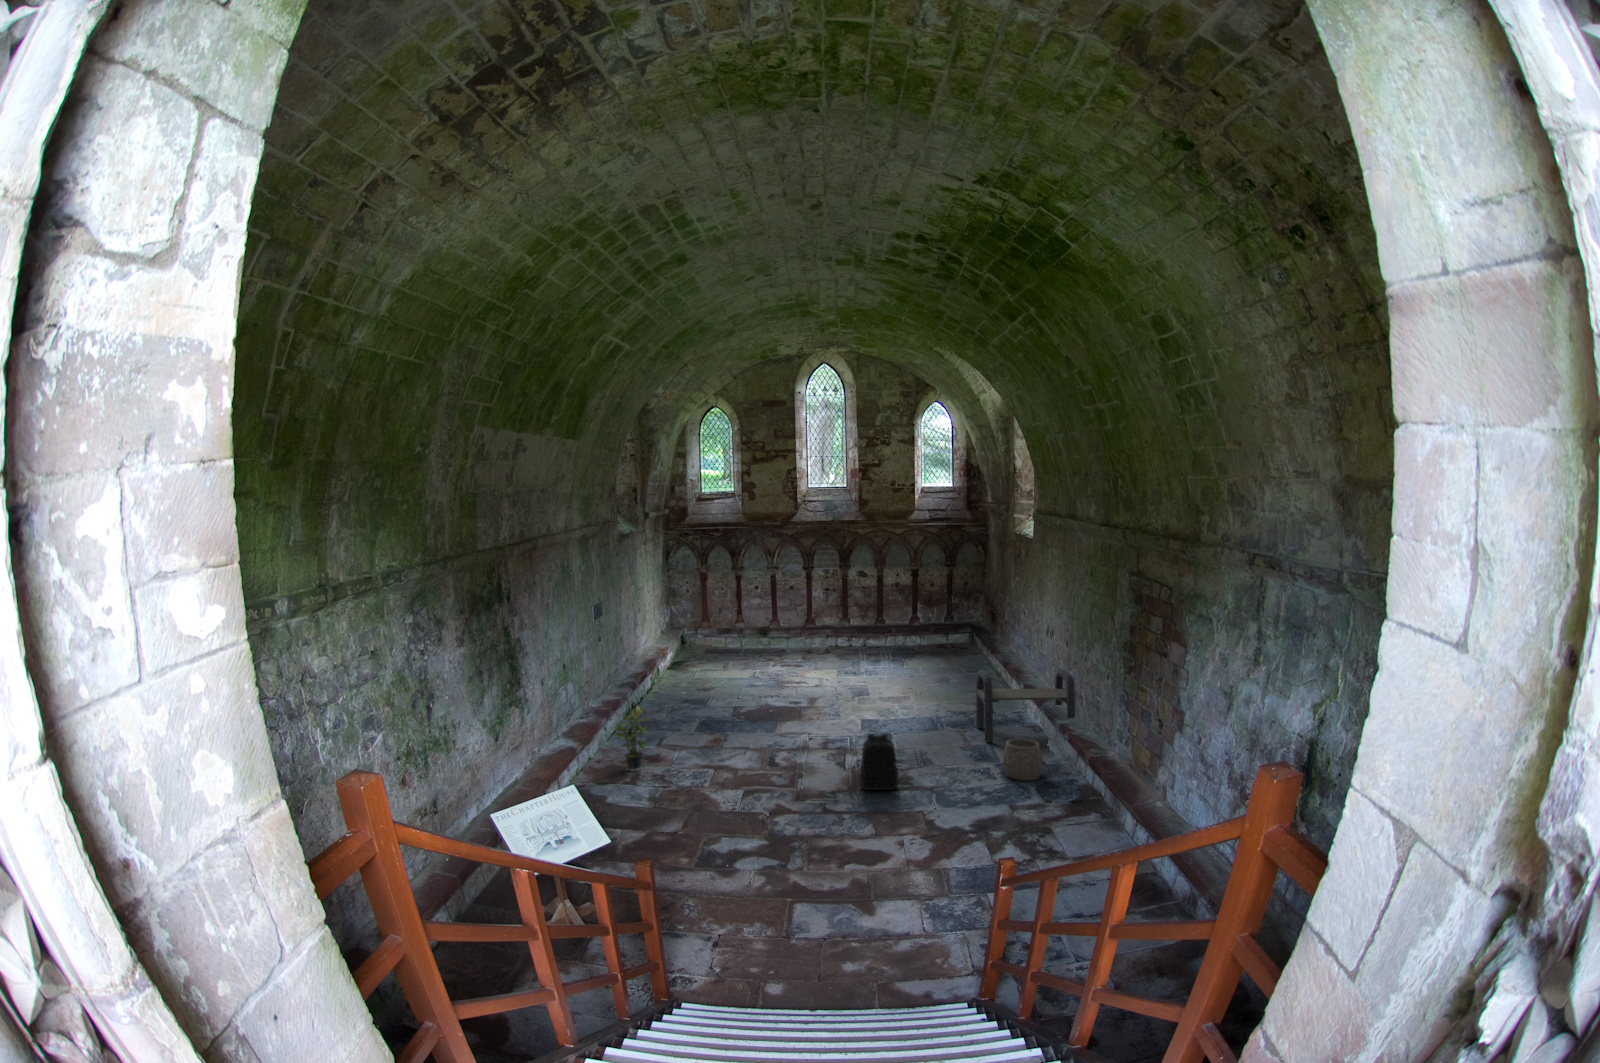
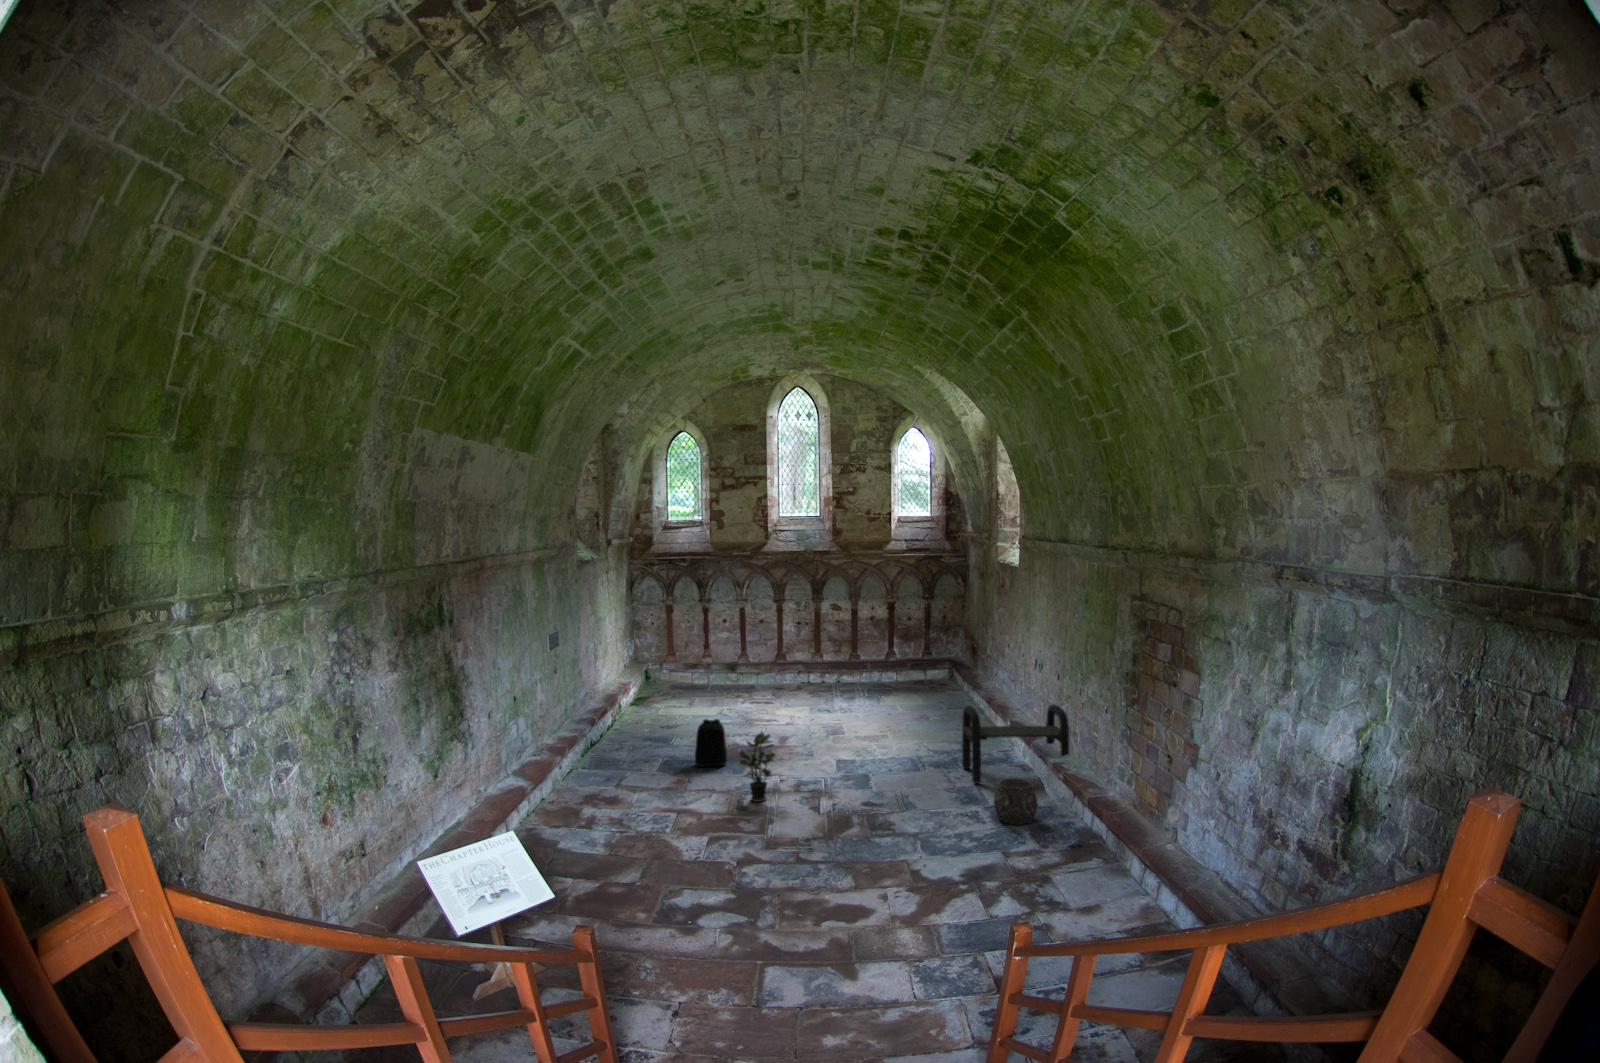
potted plant: present [615,706,649,772] -> present [739,732,775,802]
backpack: present [860,734,898,790] -> present [695,719,727,766]

